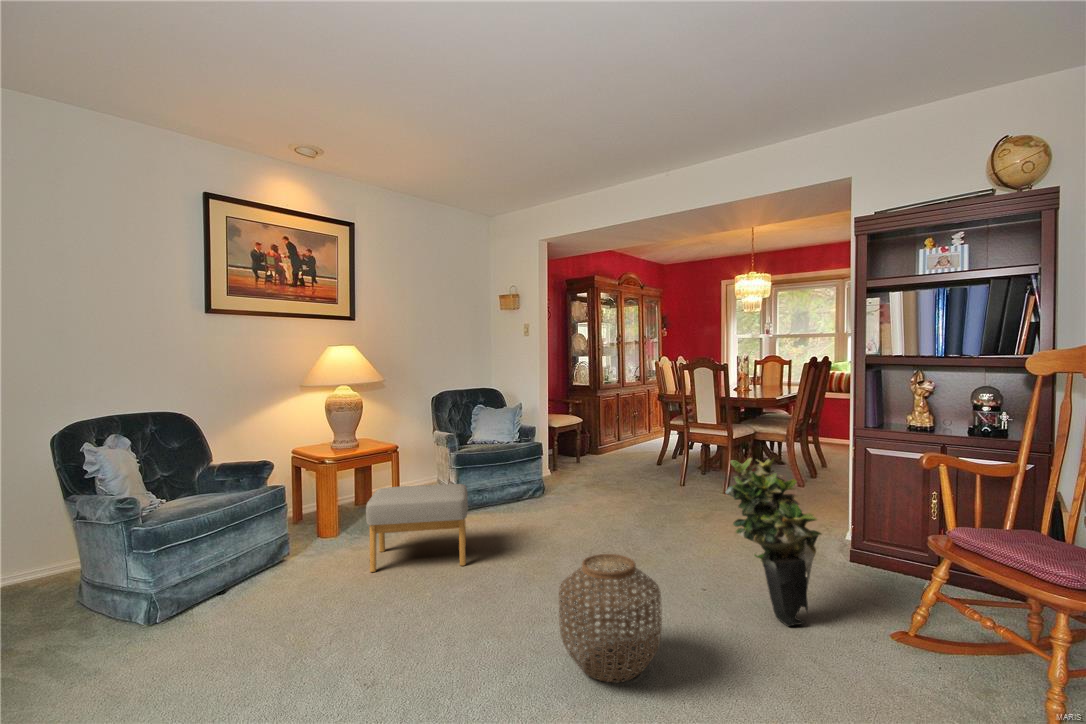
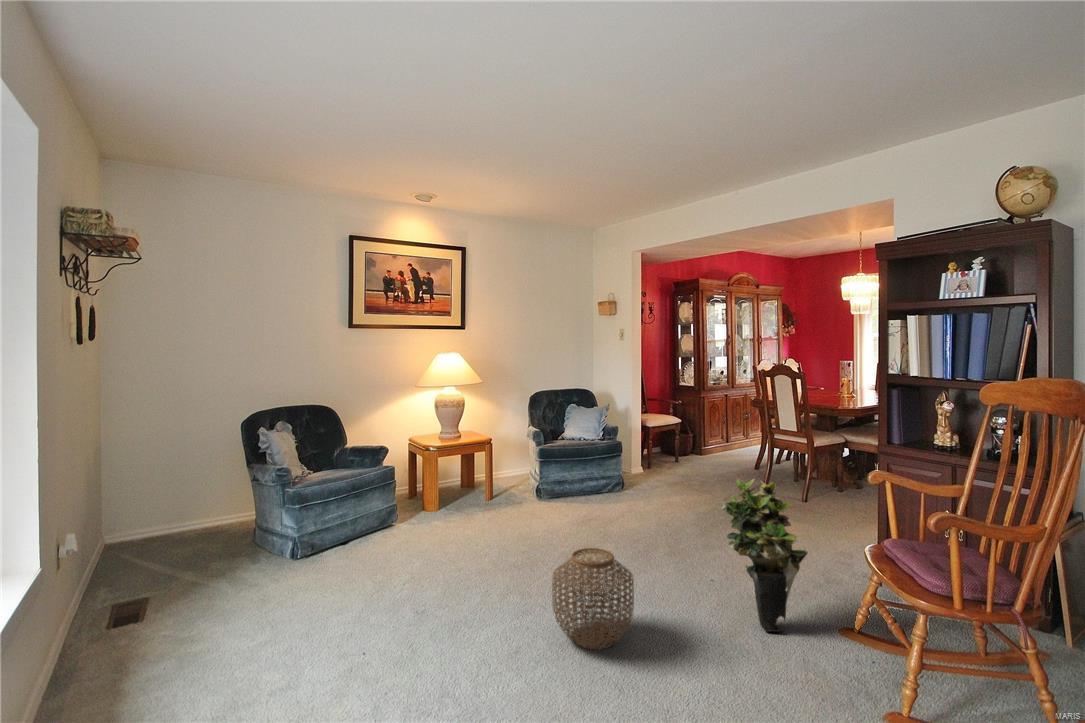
footstool: present [366,484,468,572] -> none [448,475,535,545]

